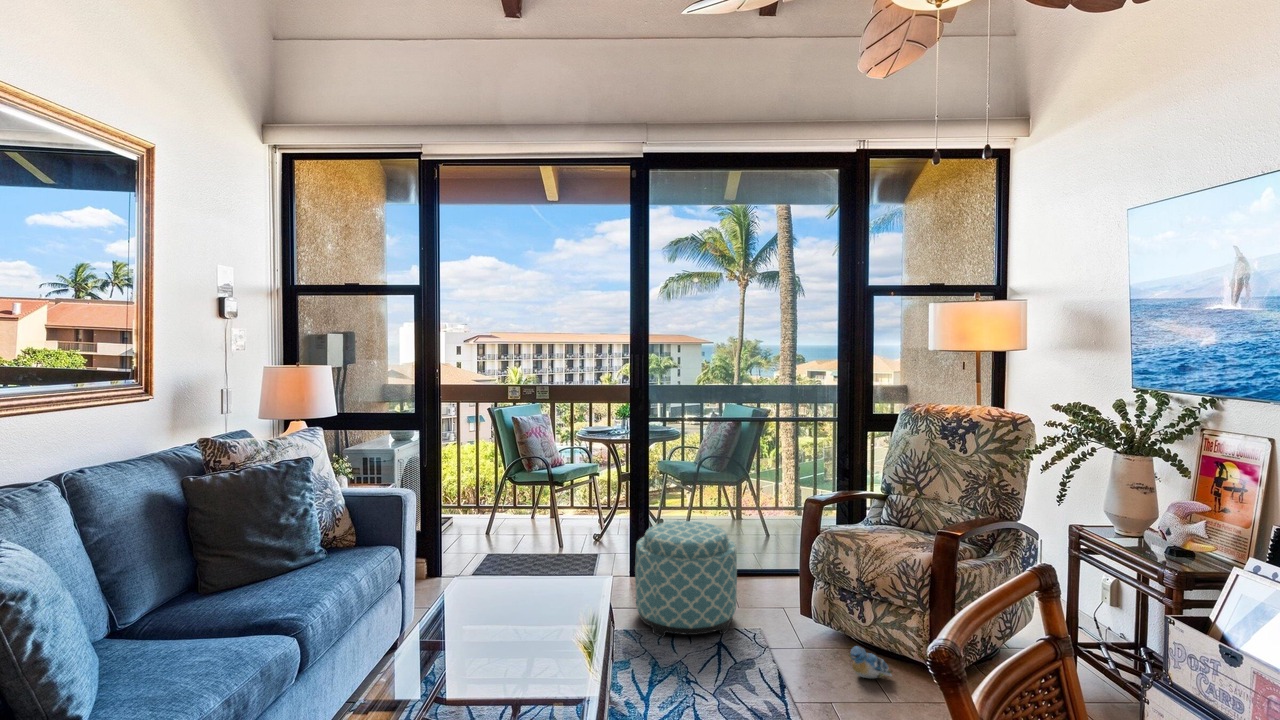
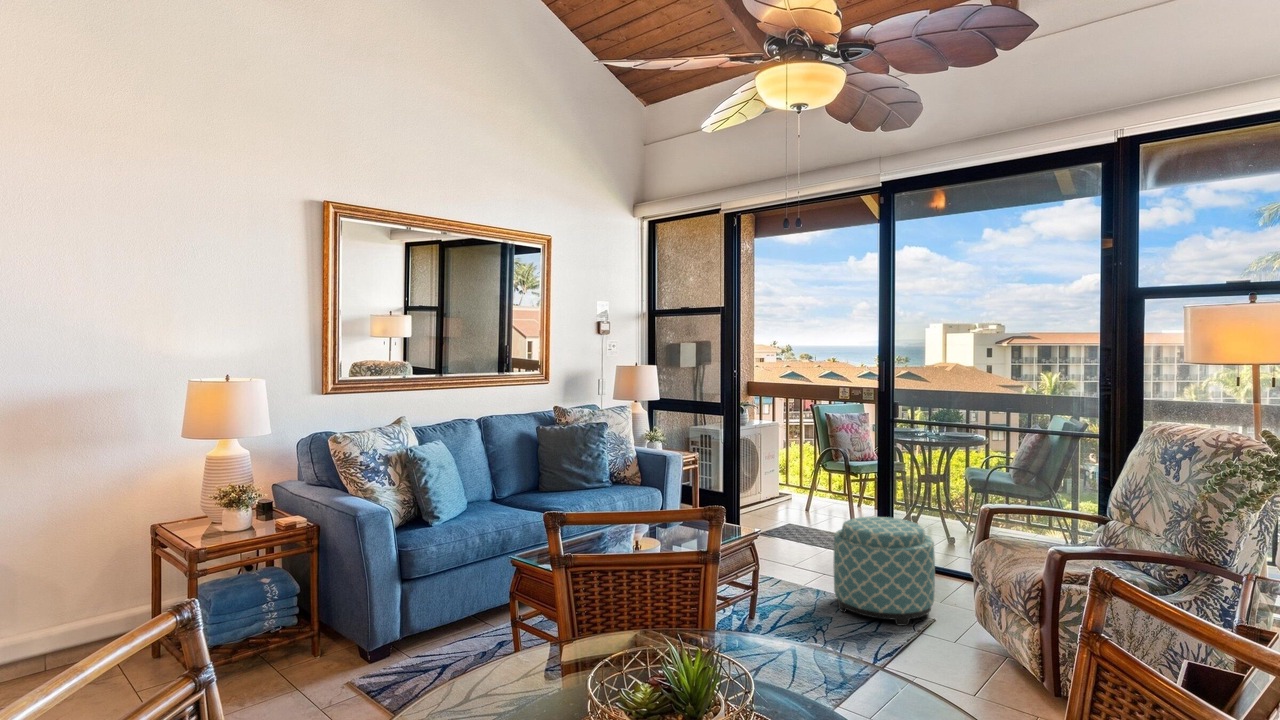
plush toy: present [849,646,892,679] -> none [959,653,1005,691]

